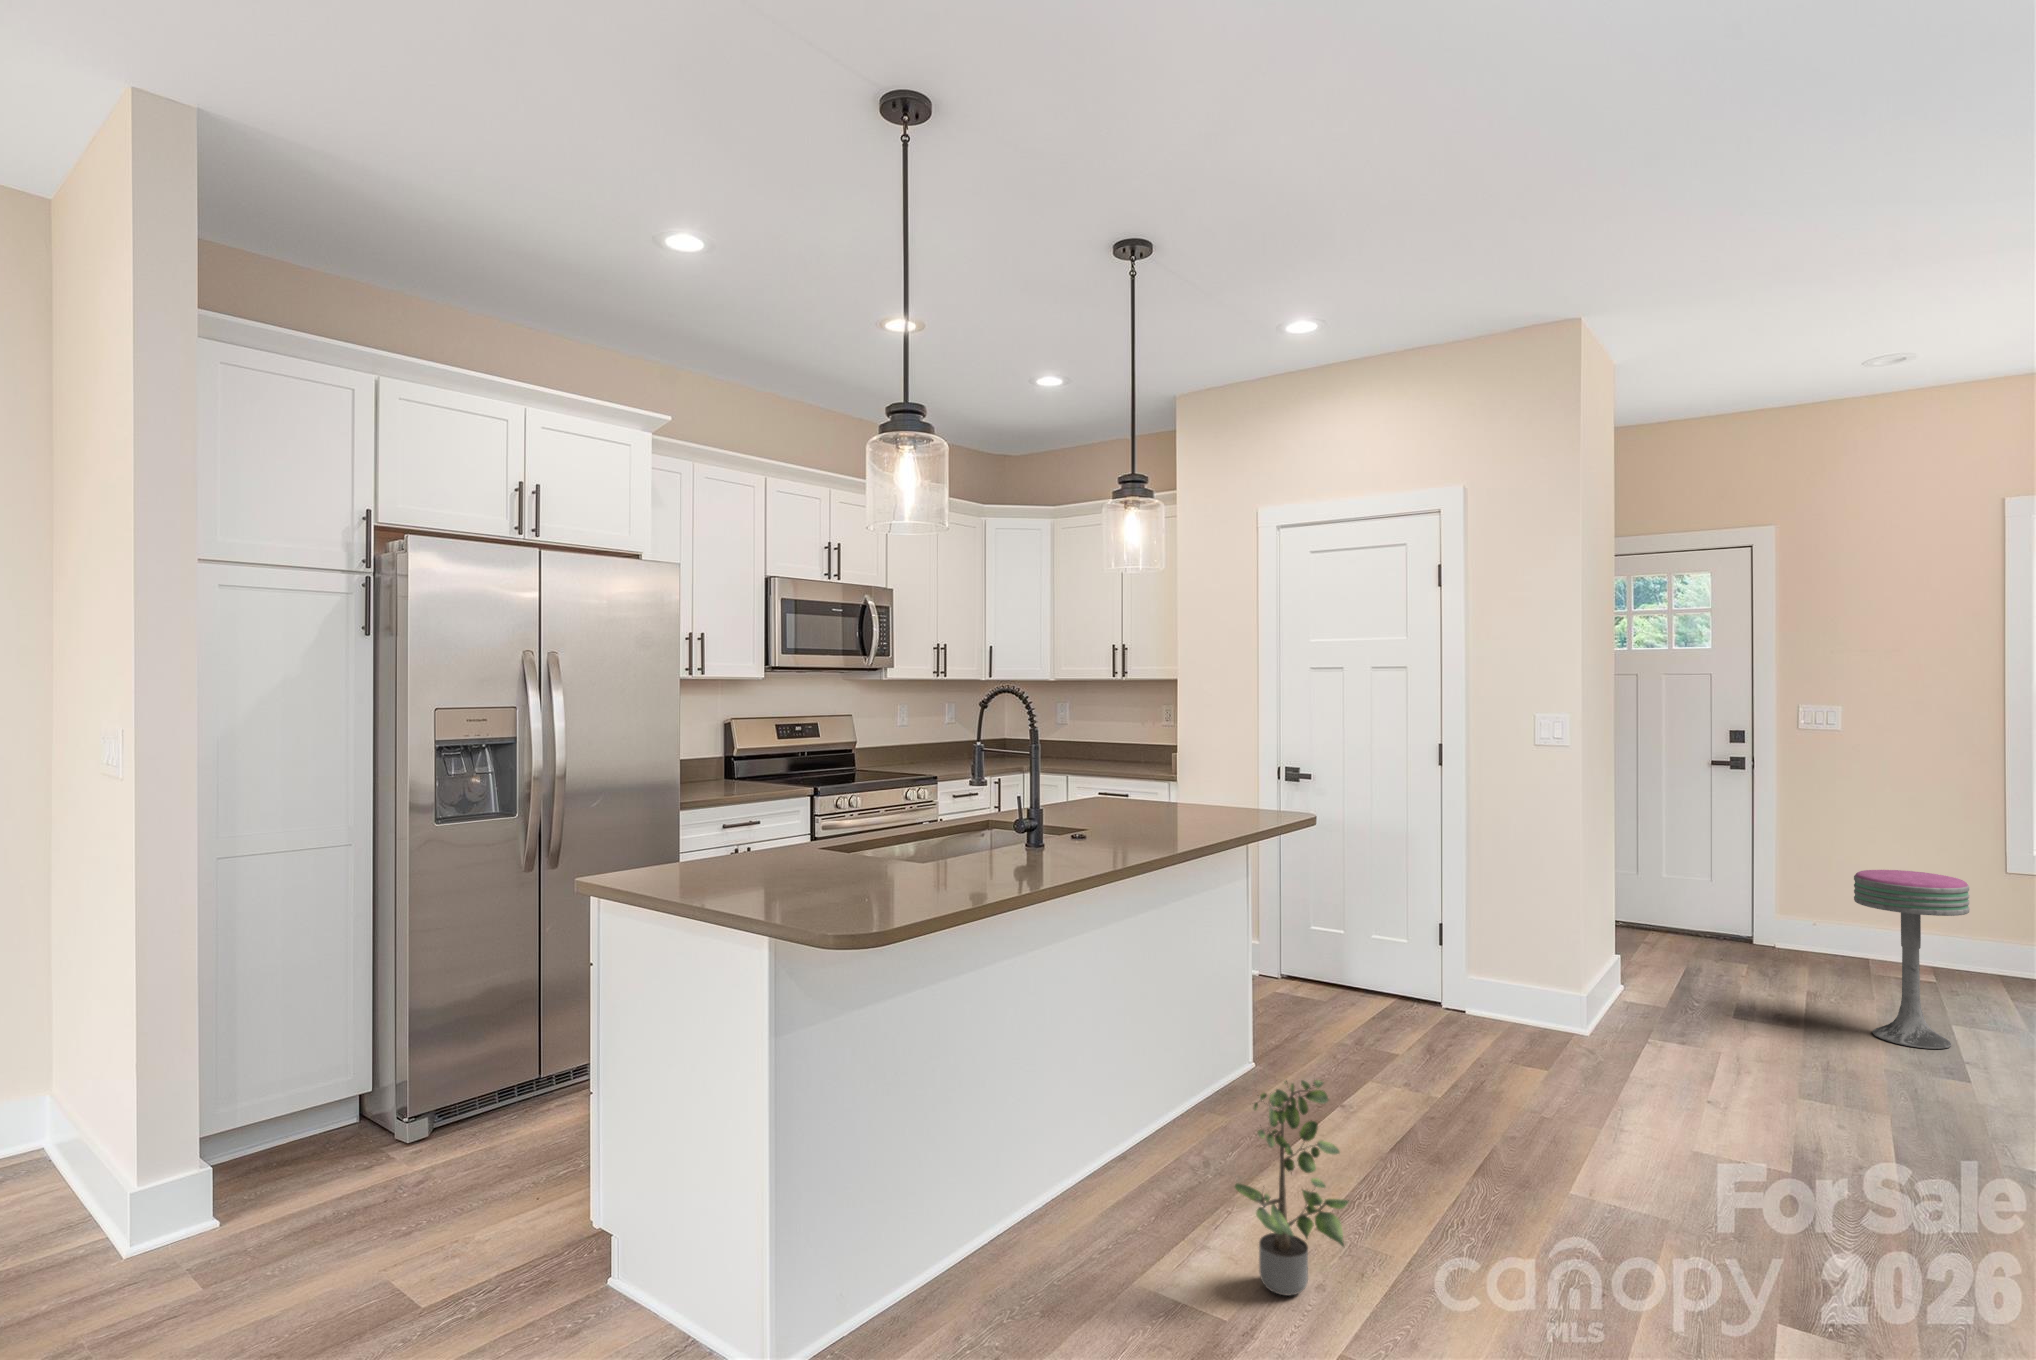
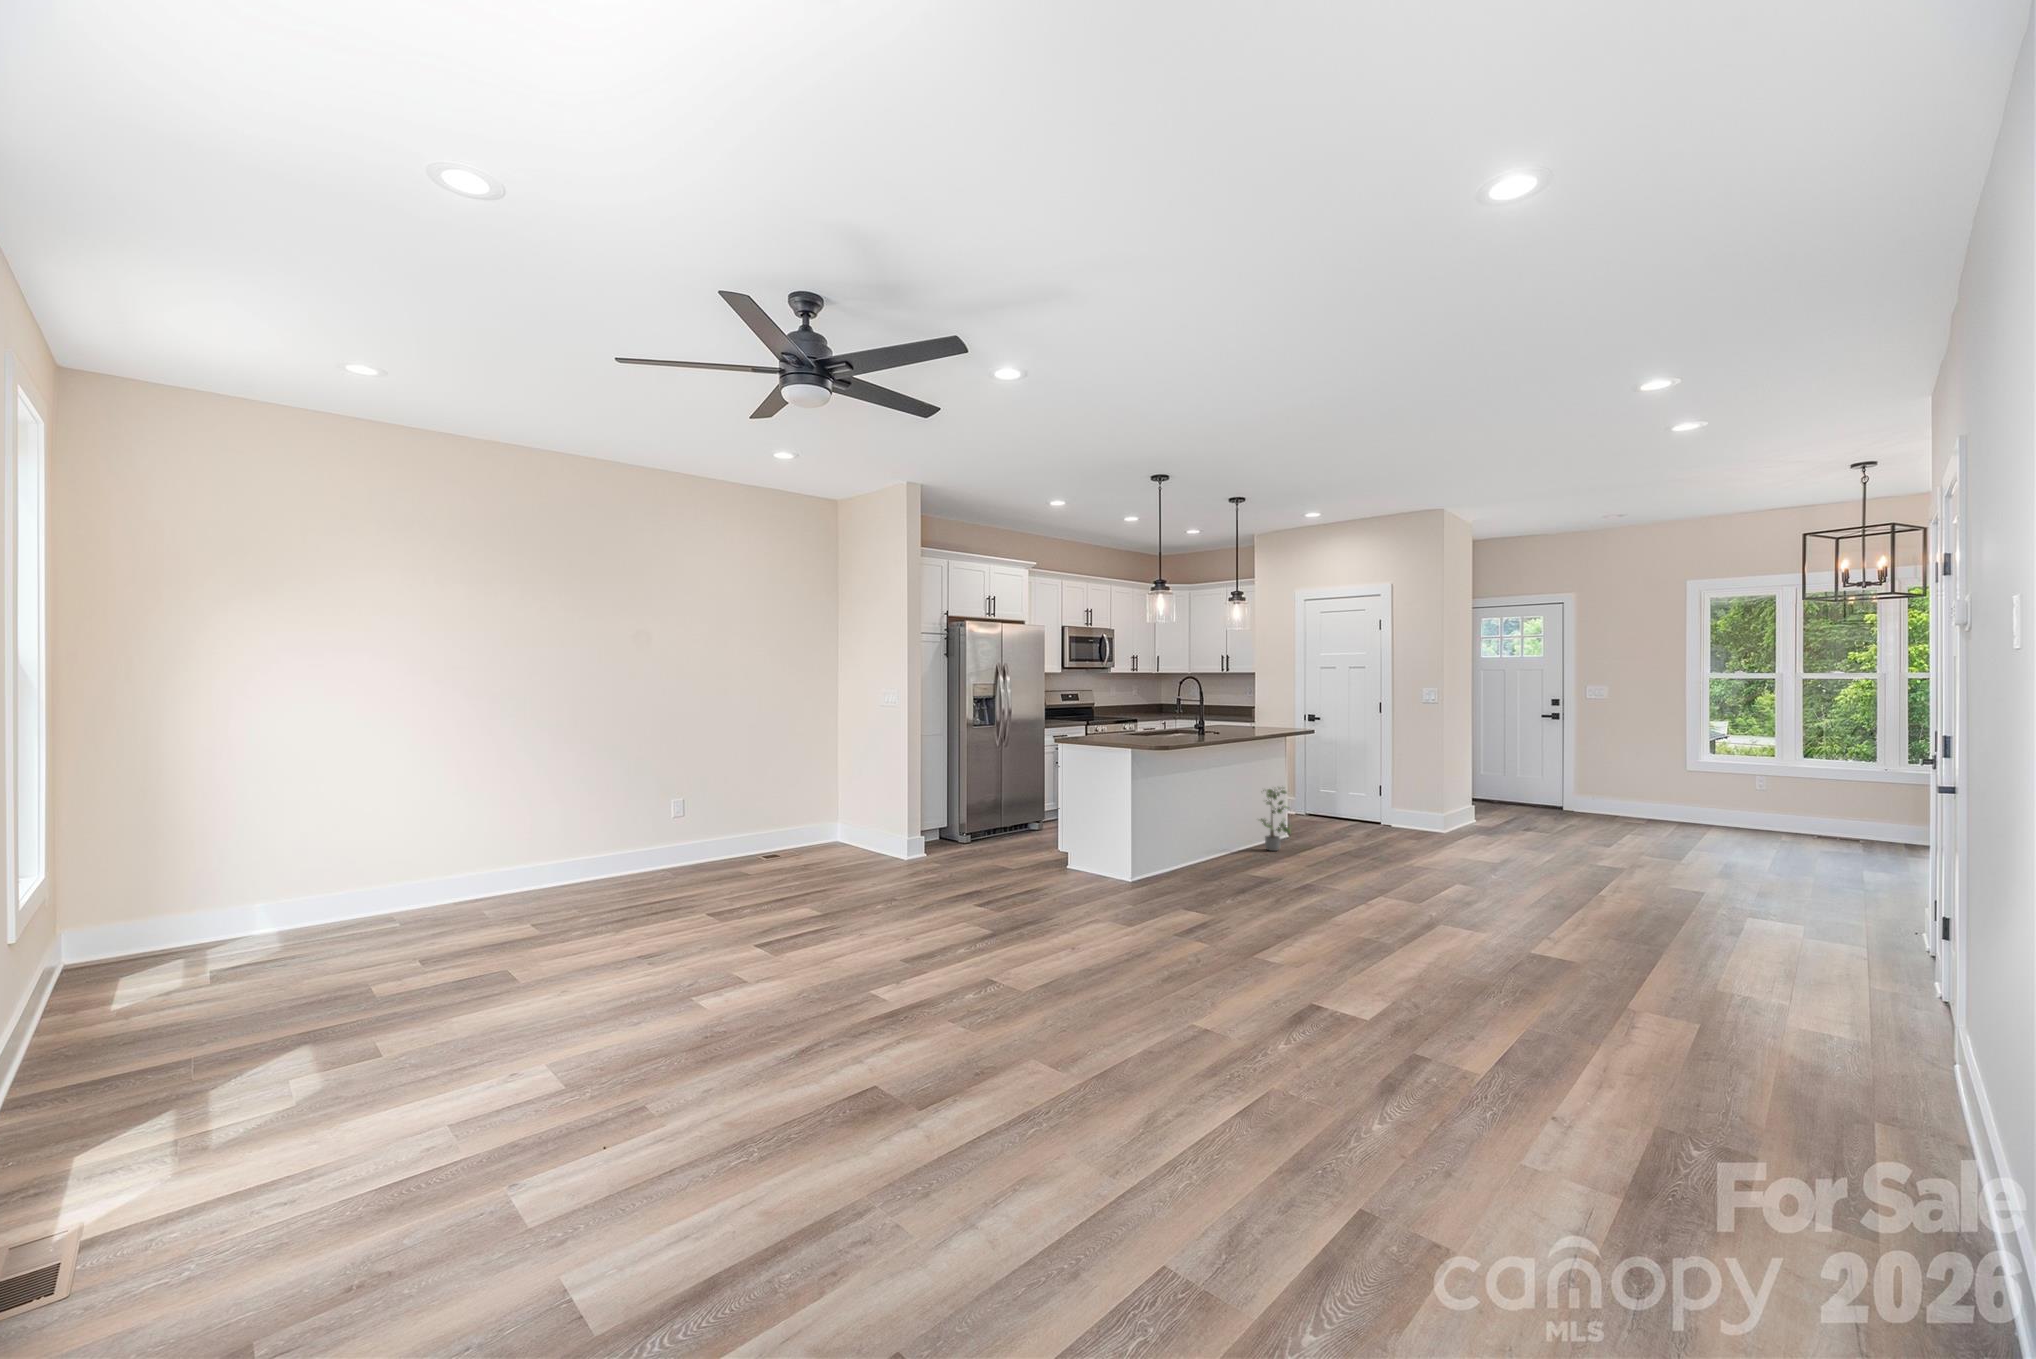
bar stool: present [1854,870,1970,1049] -> none [1553,746,1599,820]

